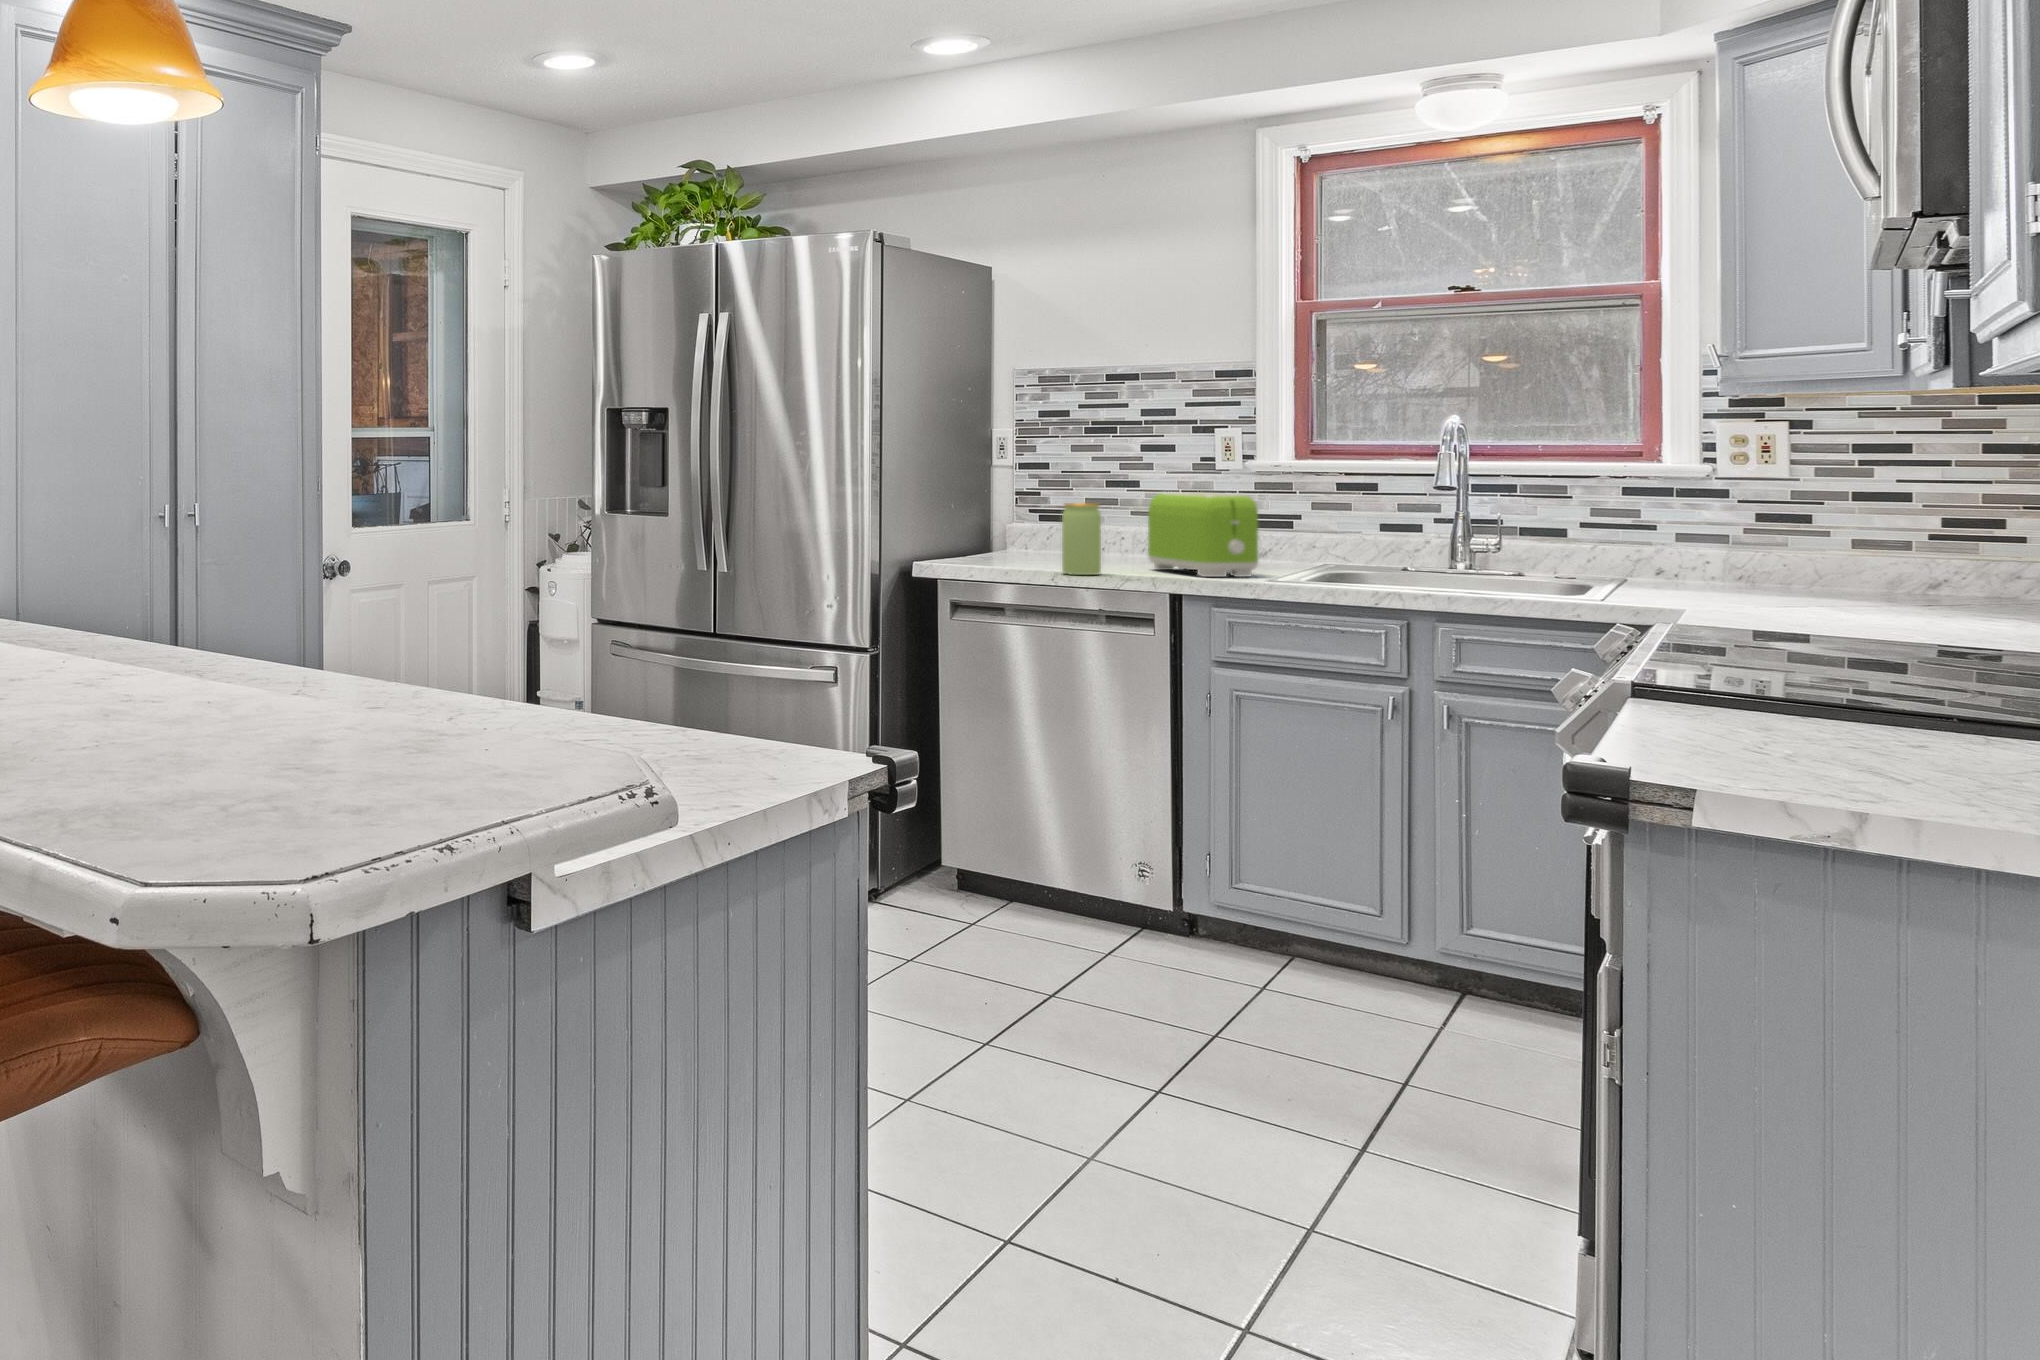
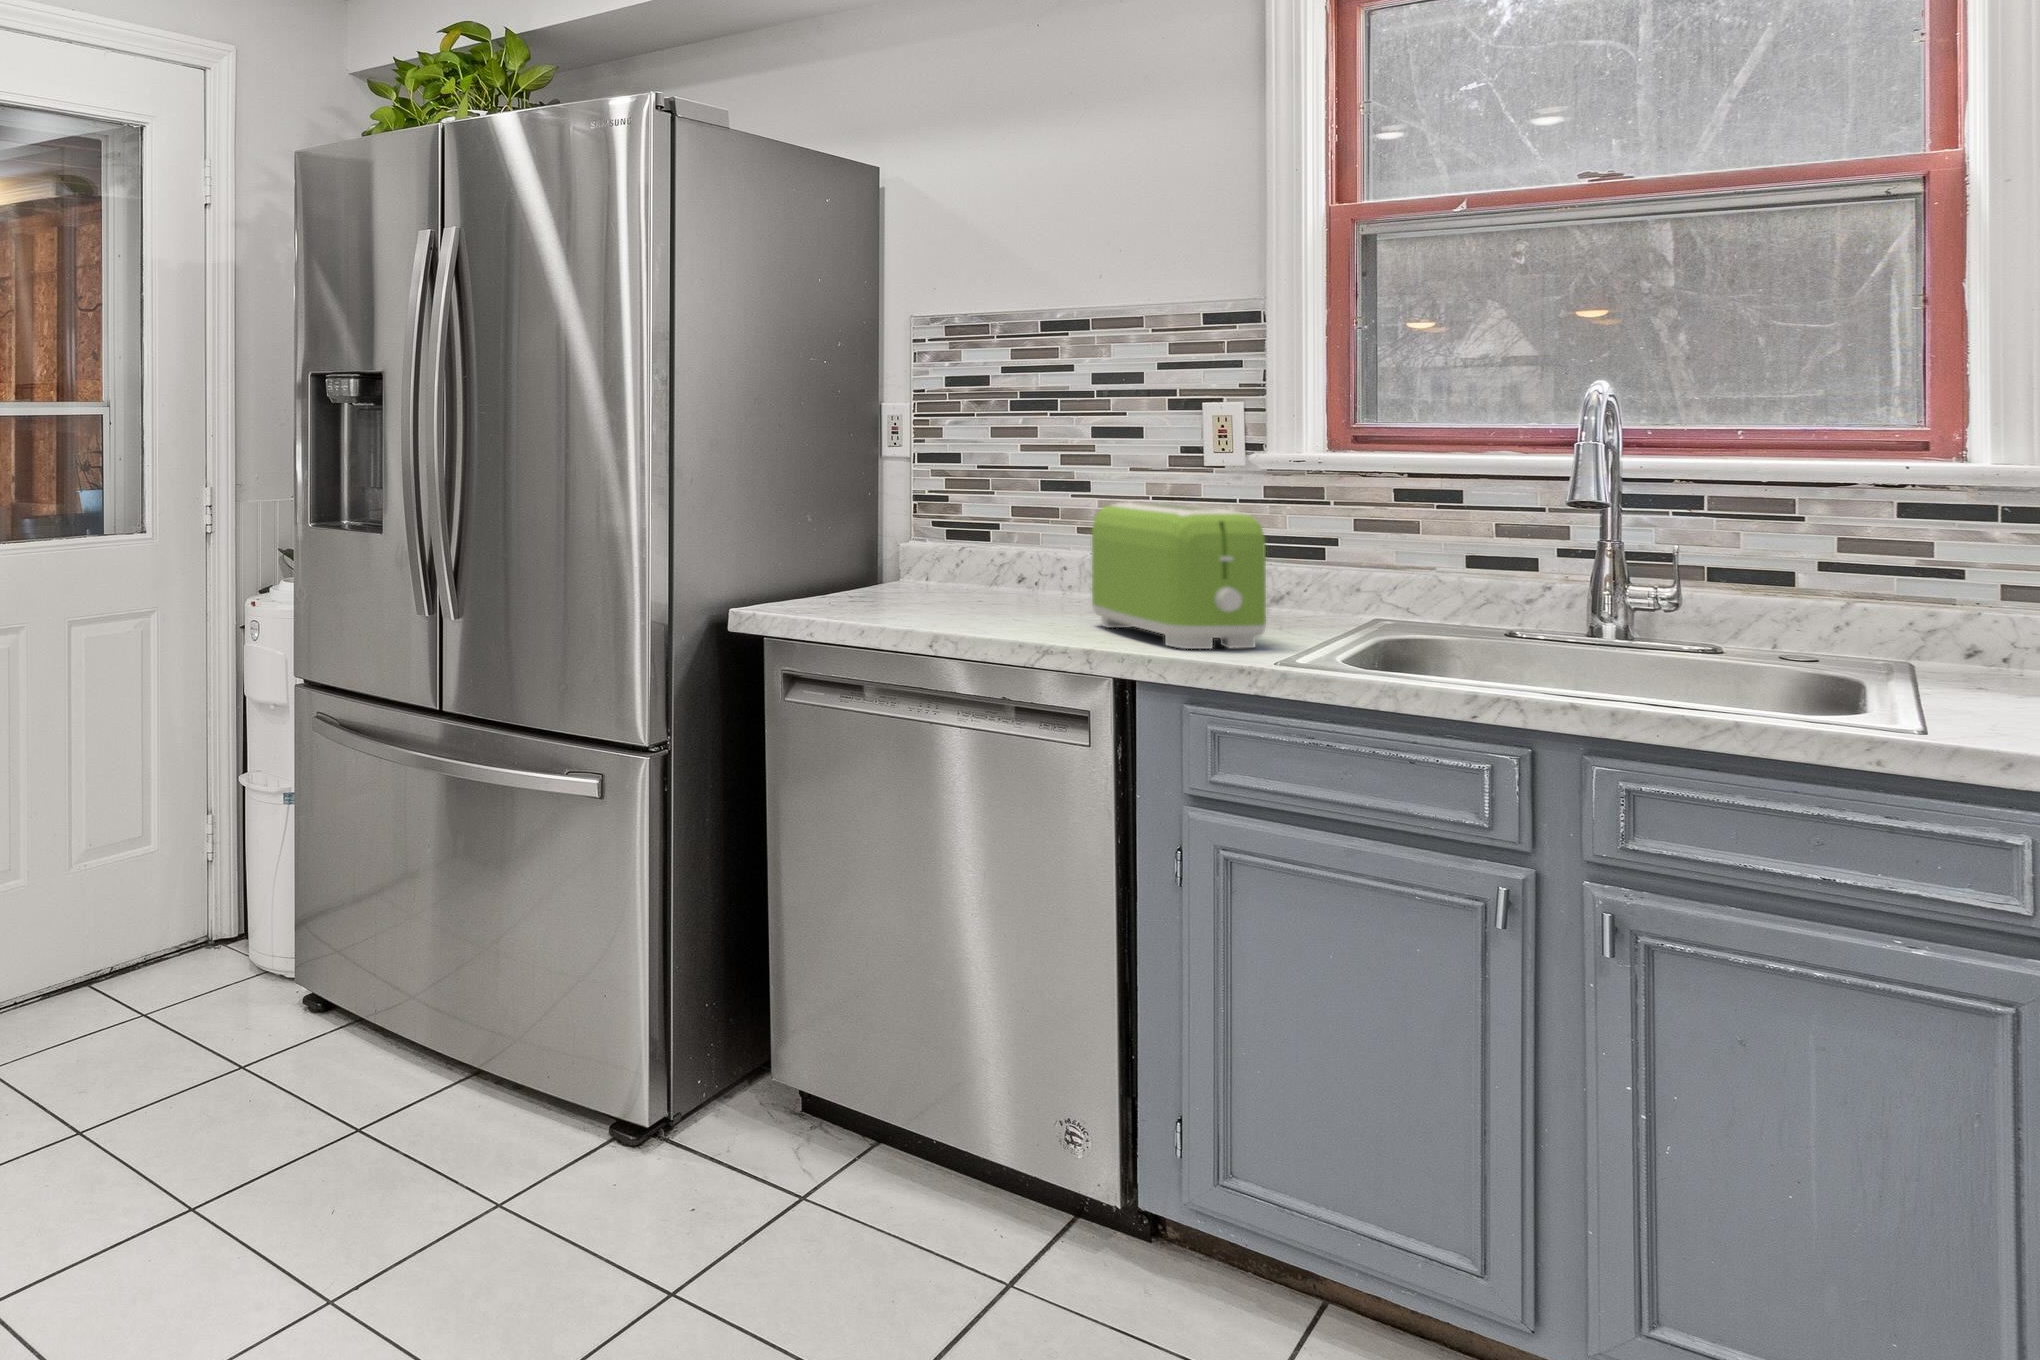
jar: present [1062,503,1101,575] -> none [946,522,1008,641]

